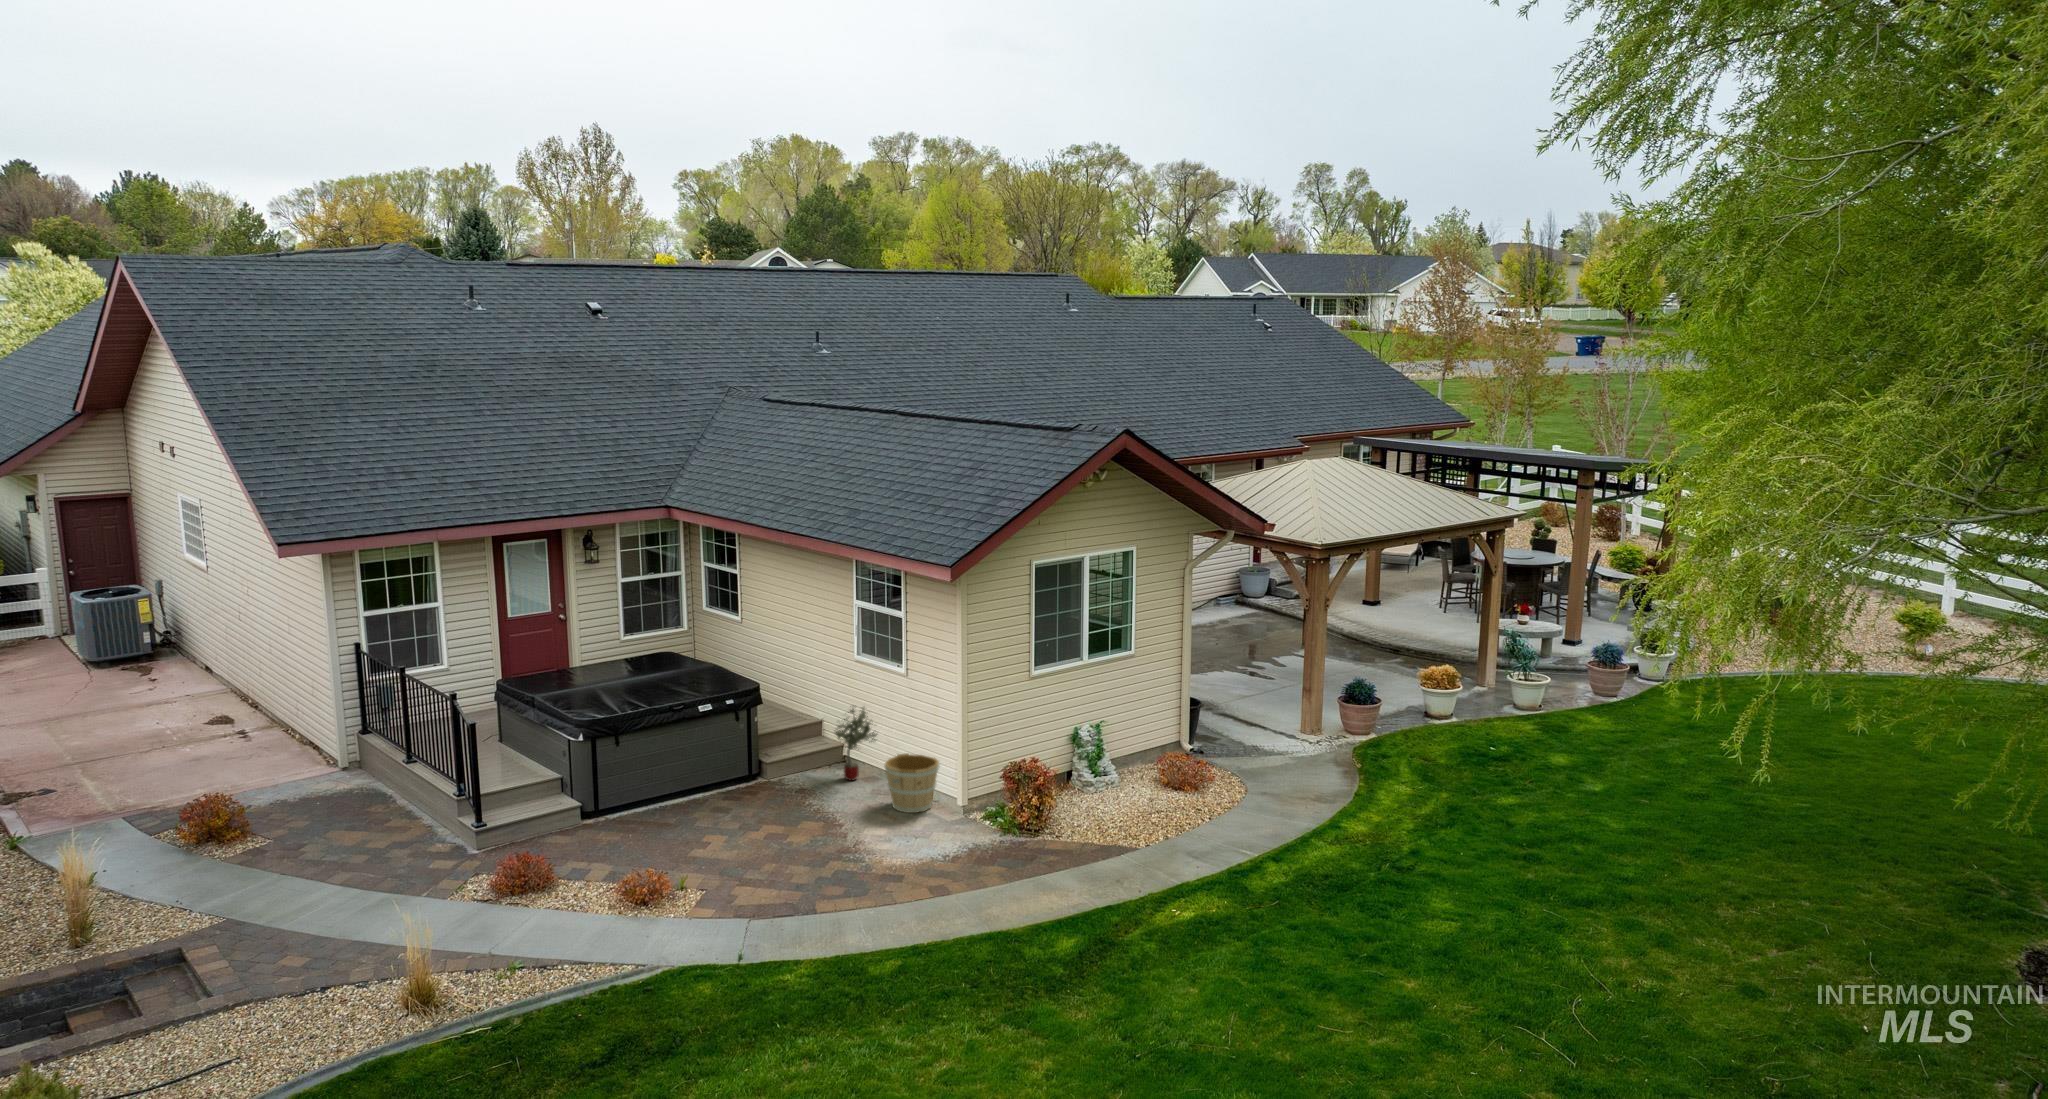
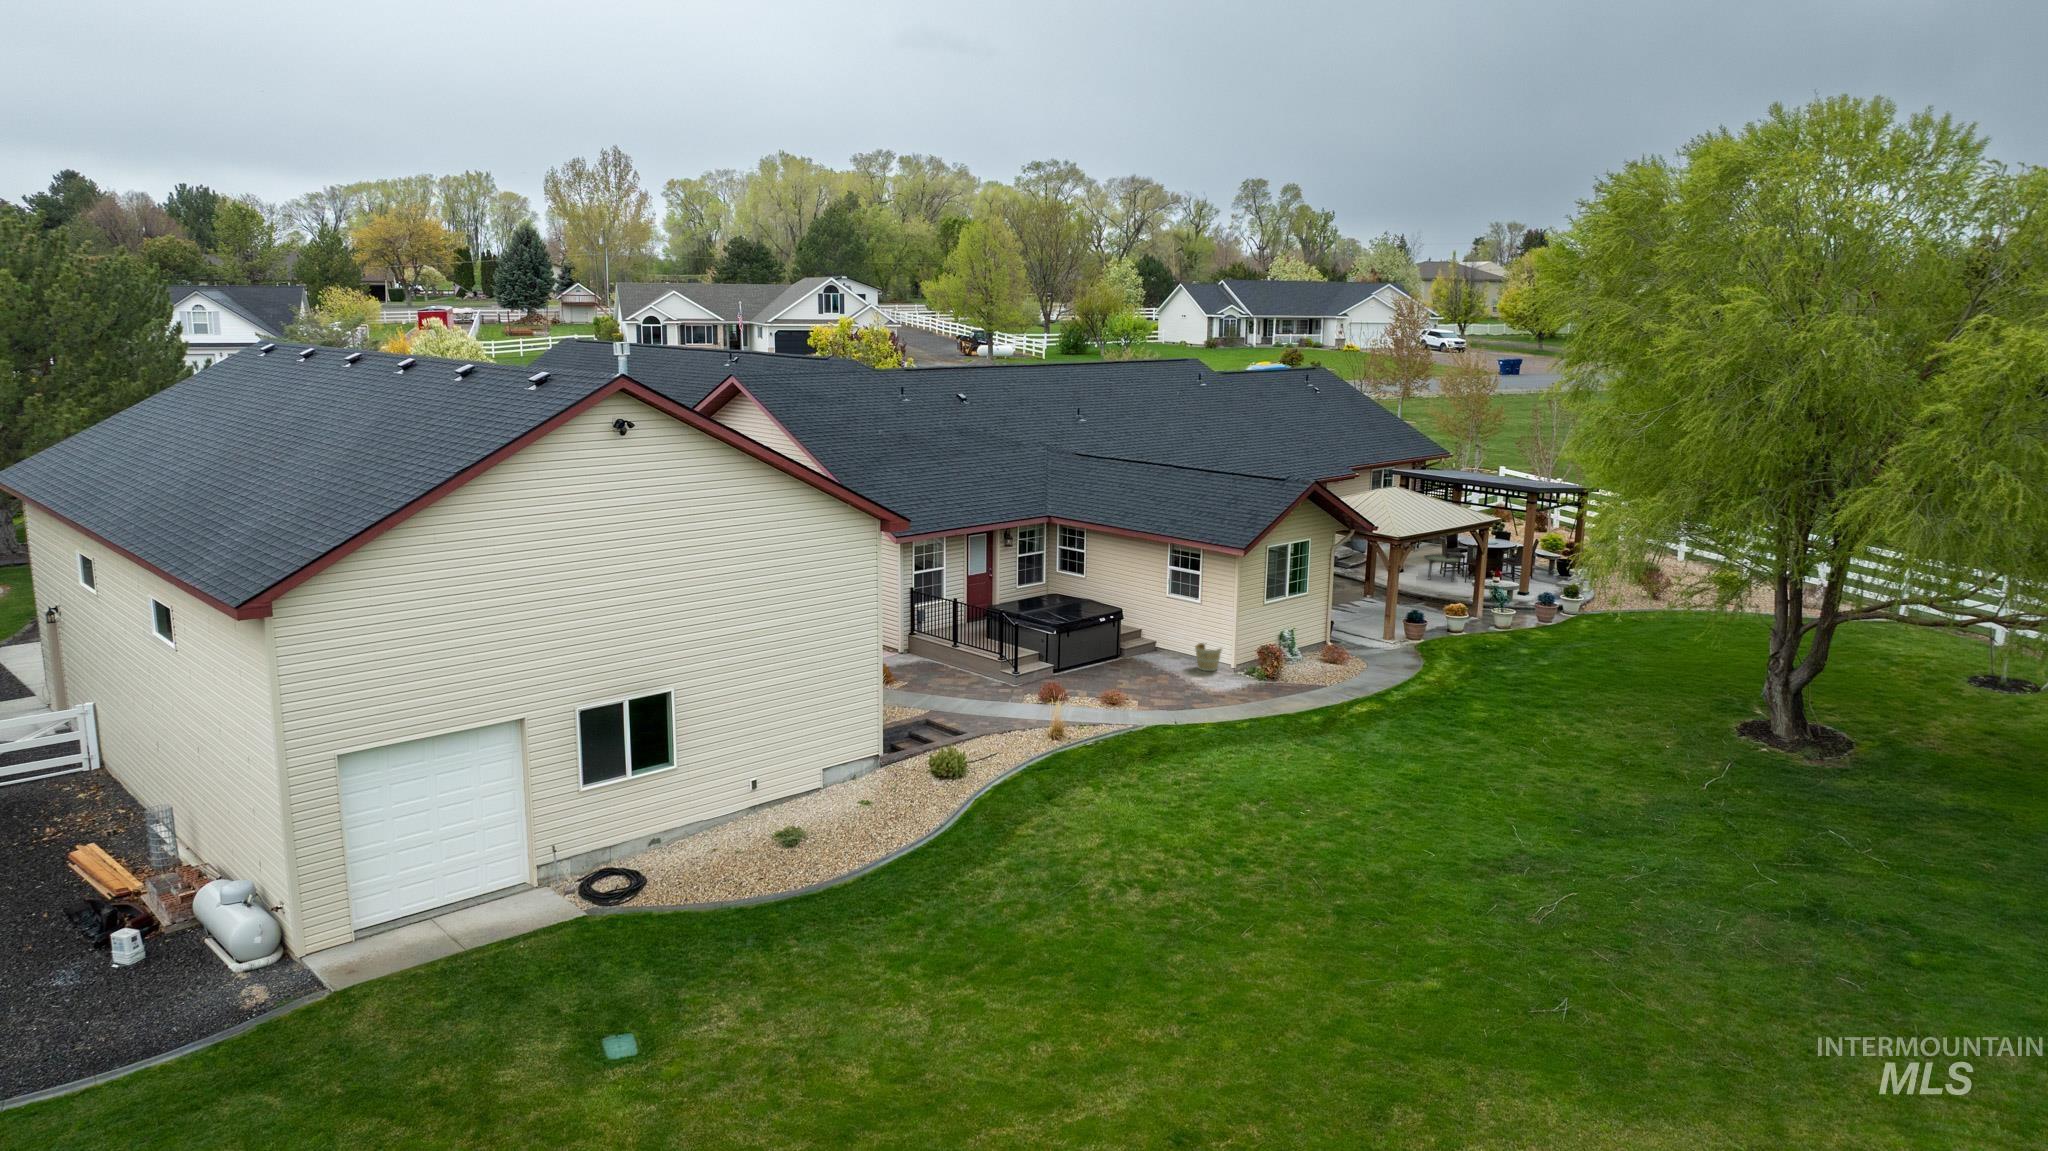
round table: none [1409,577,1472,622] -> present [1424,554,1461,581]
potted tree: present [835,707,877,780] -> none [1156,620,1183,658]

